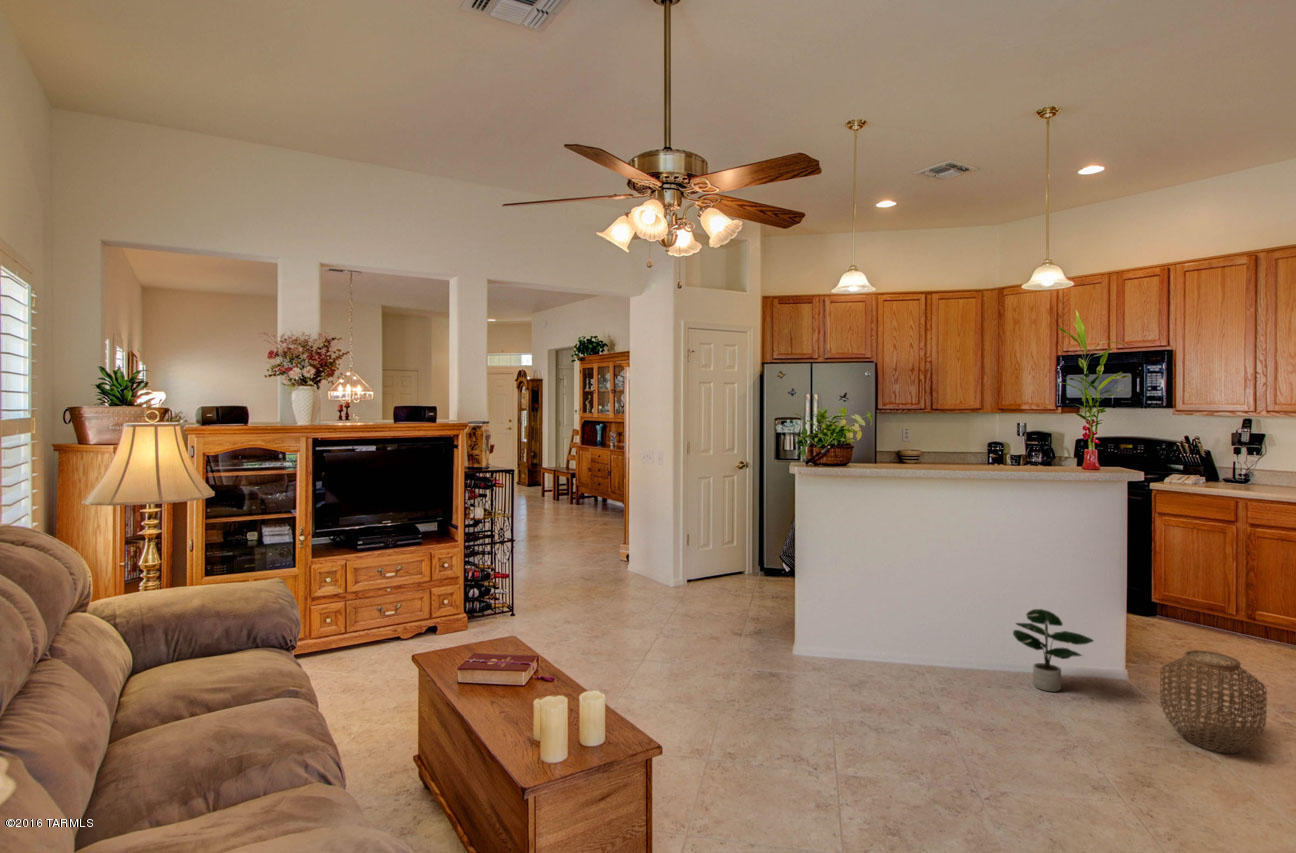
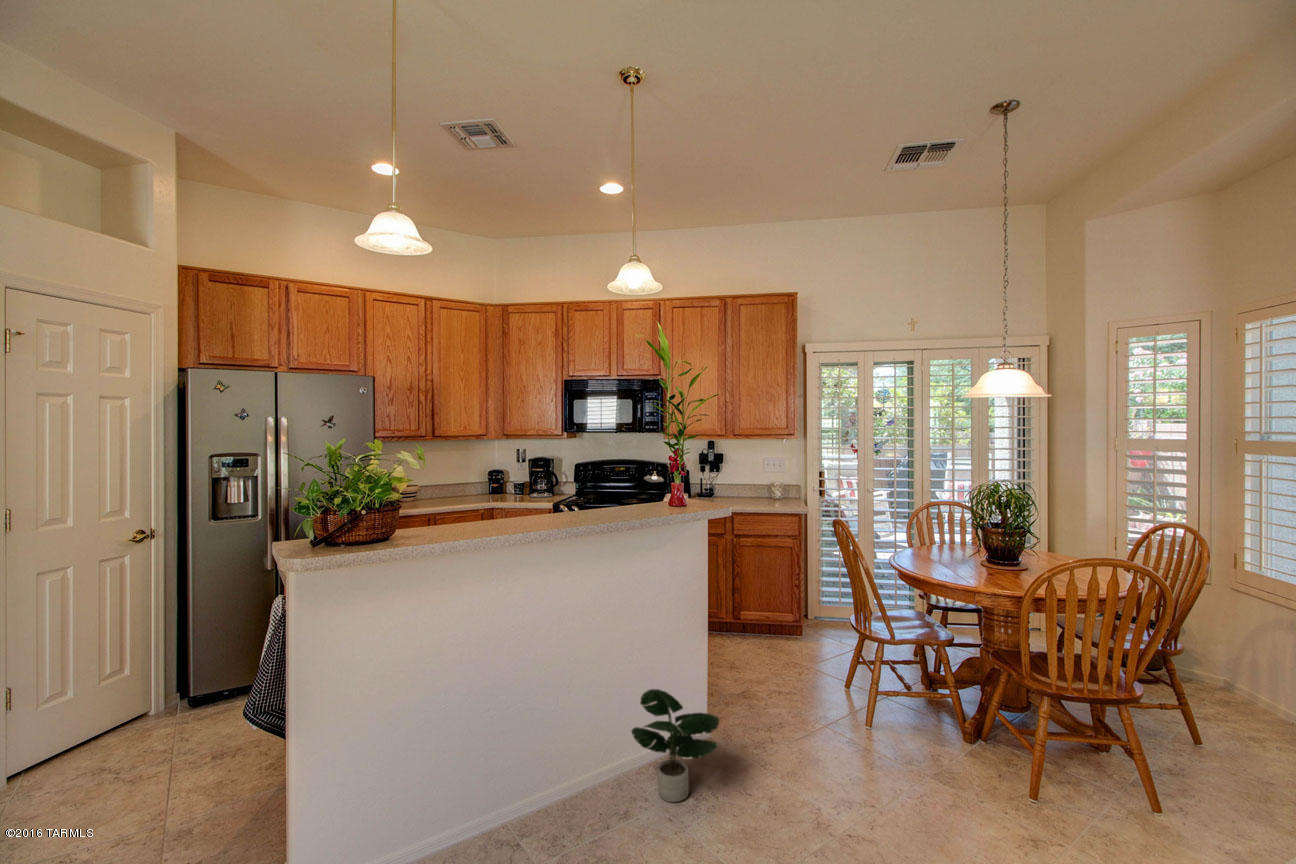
woven basket: present [1160,650,1267,753] -> none [802,702,899,823]

